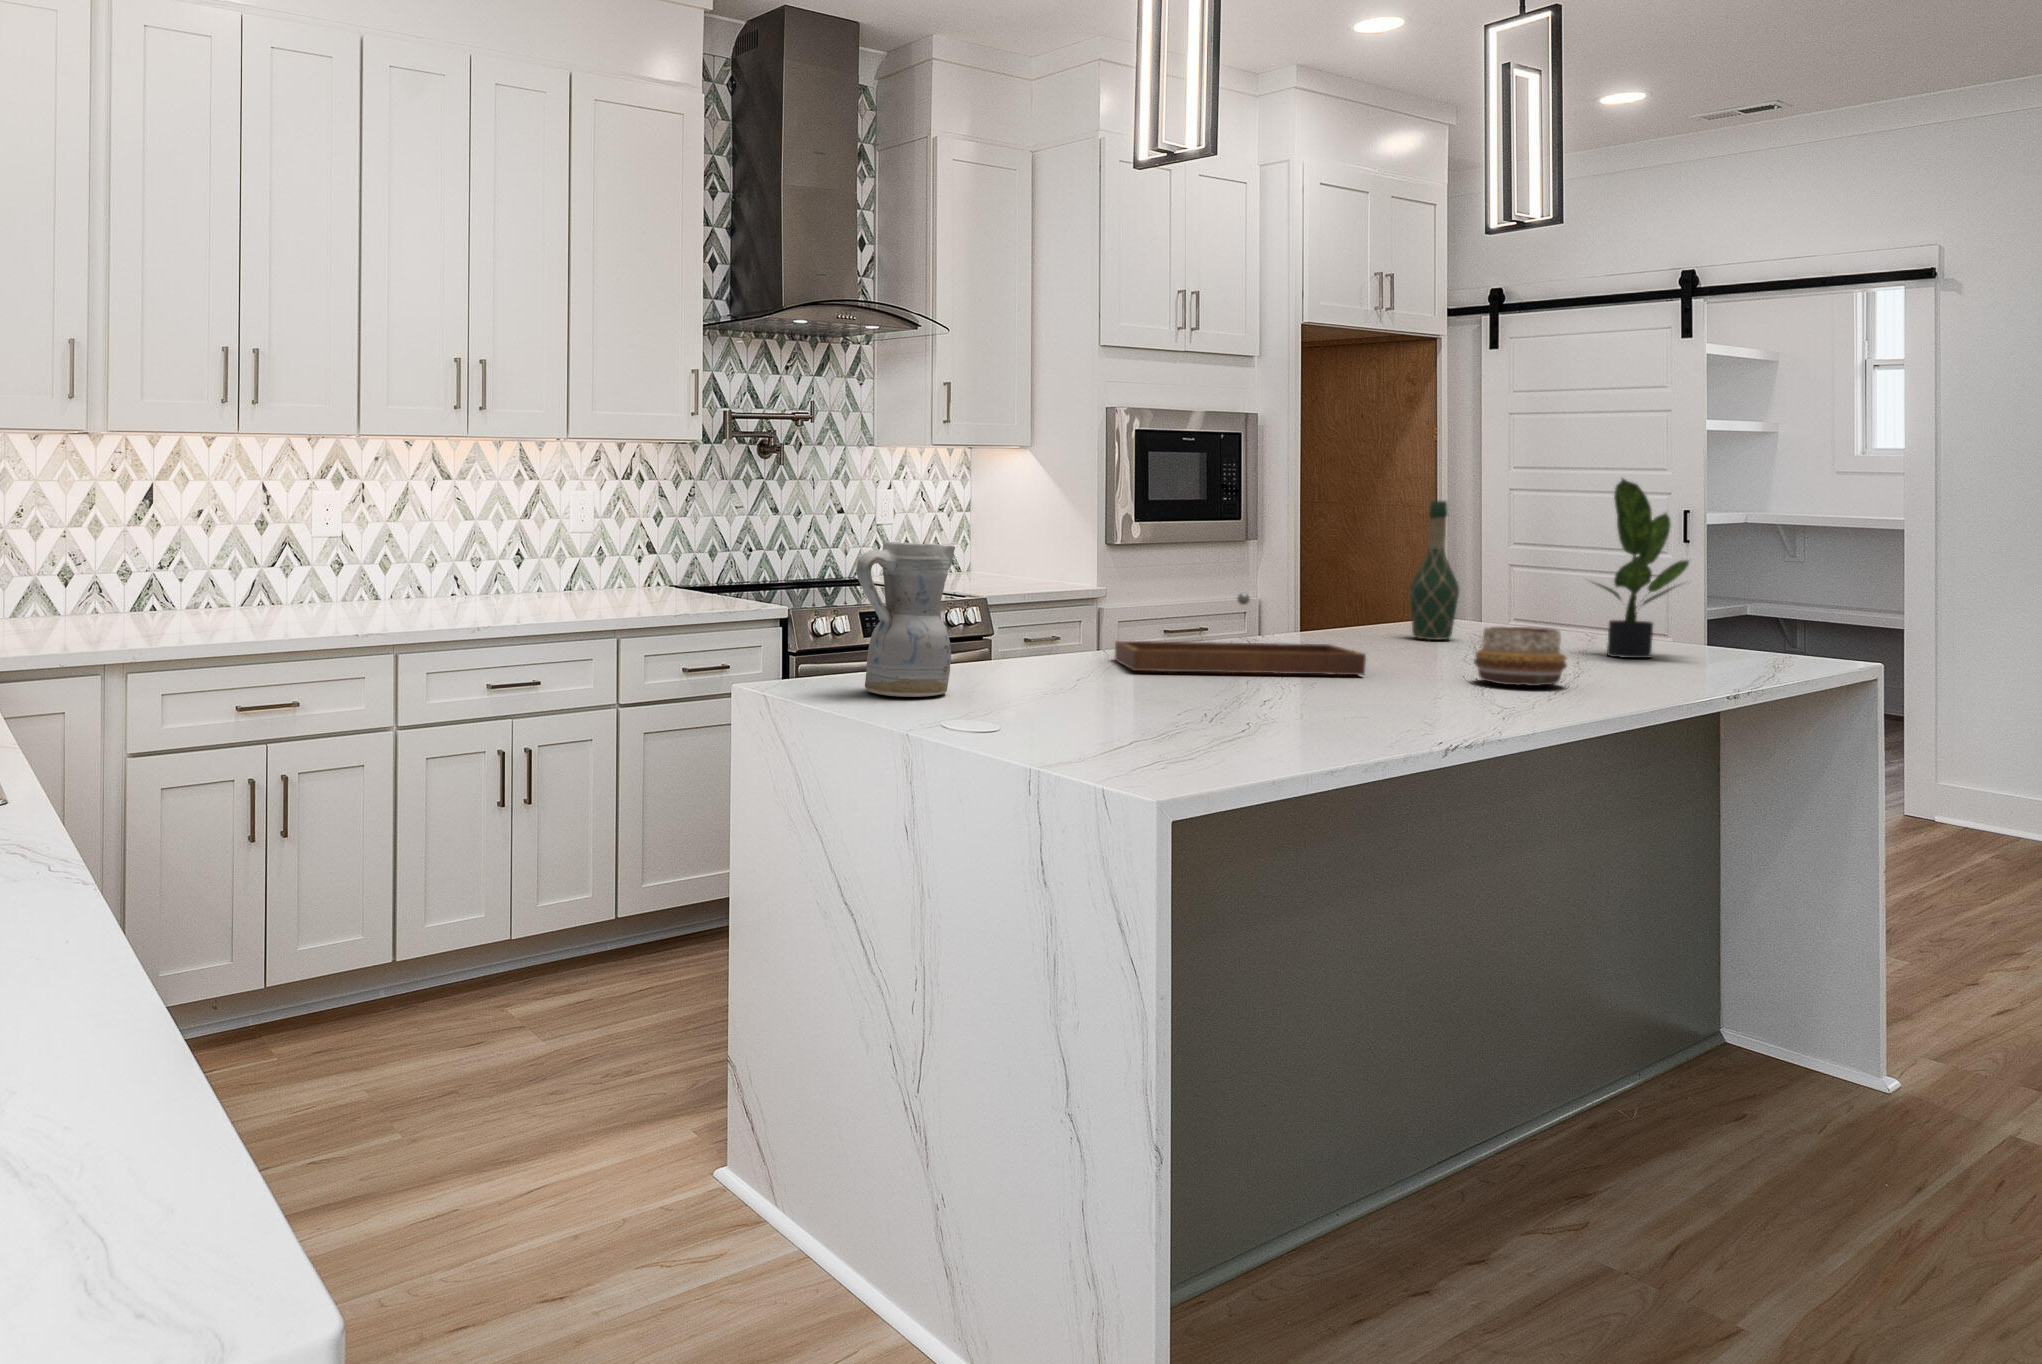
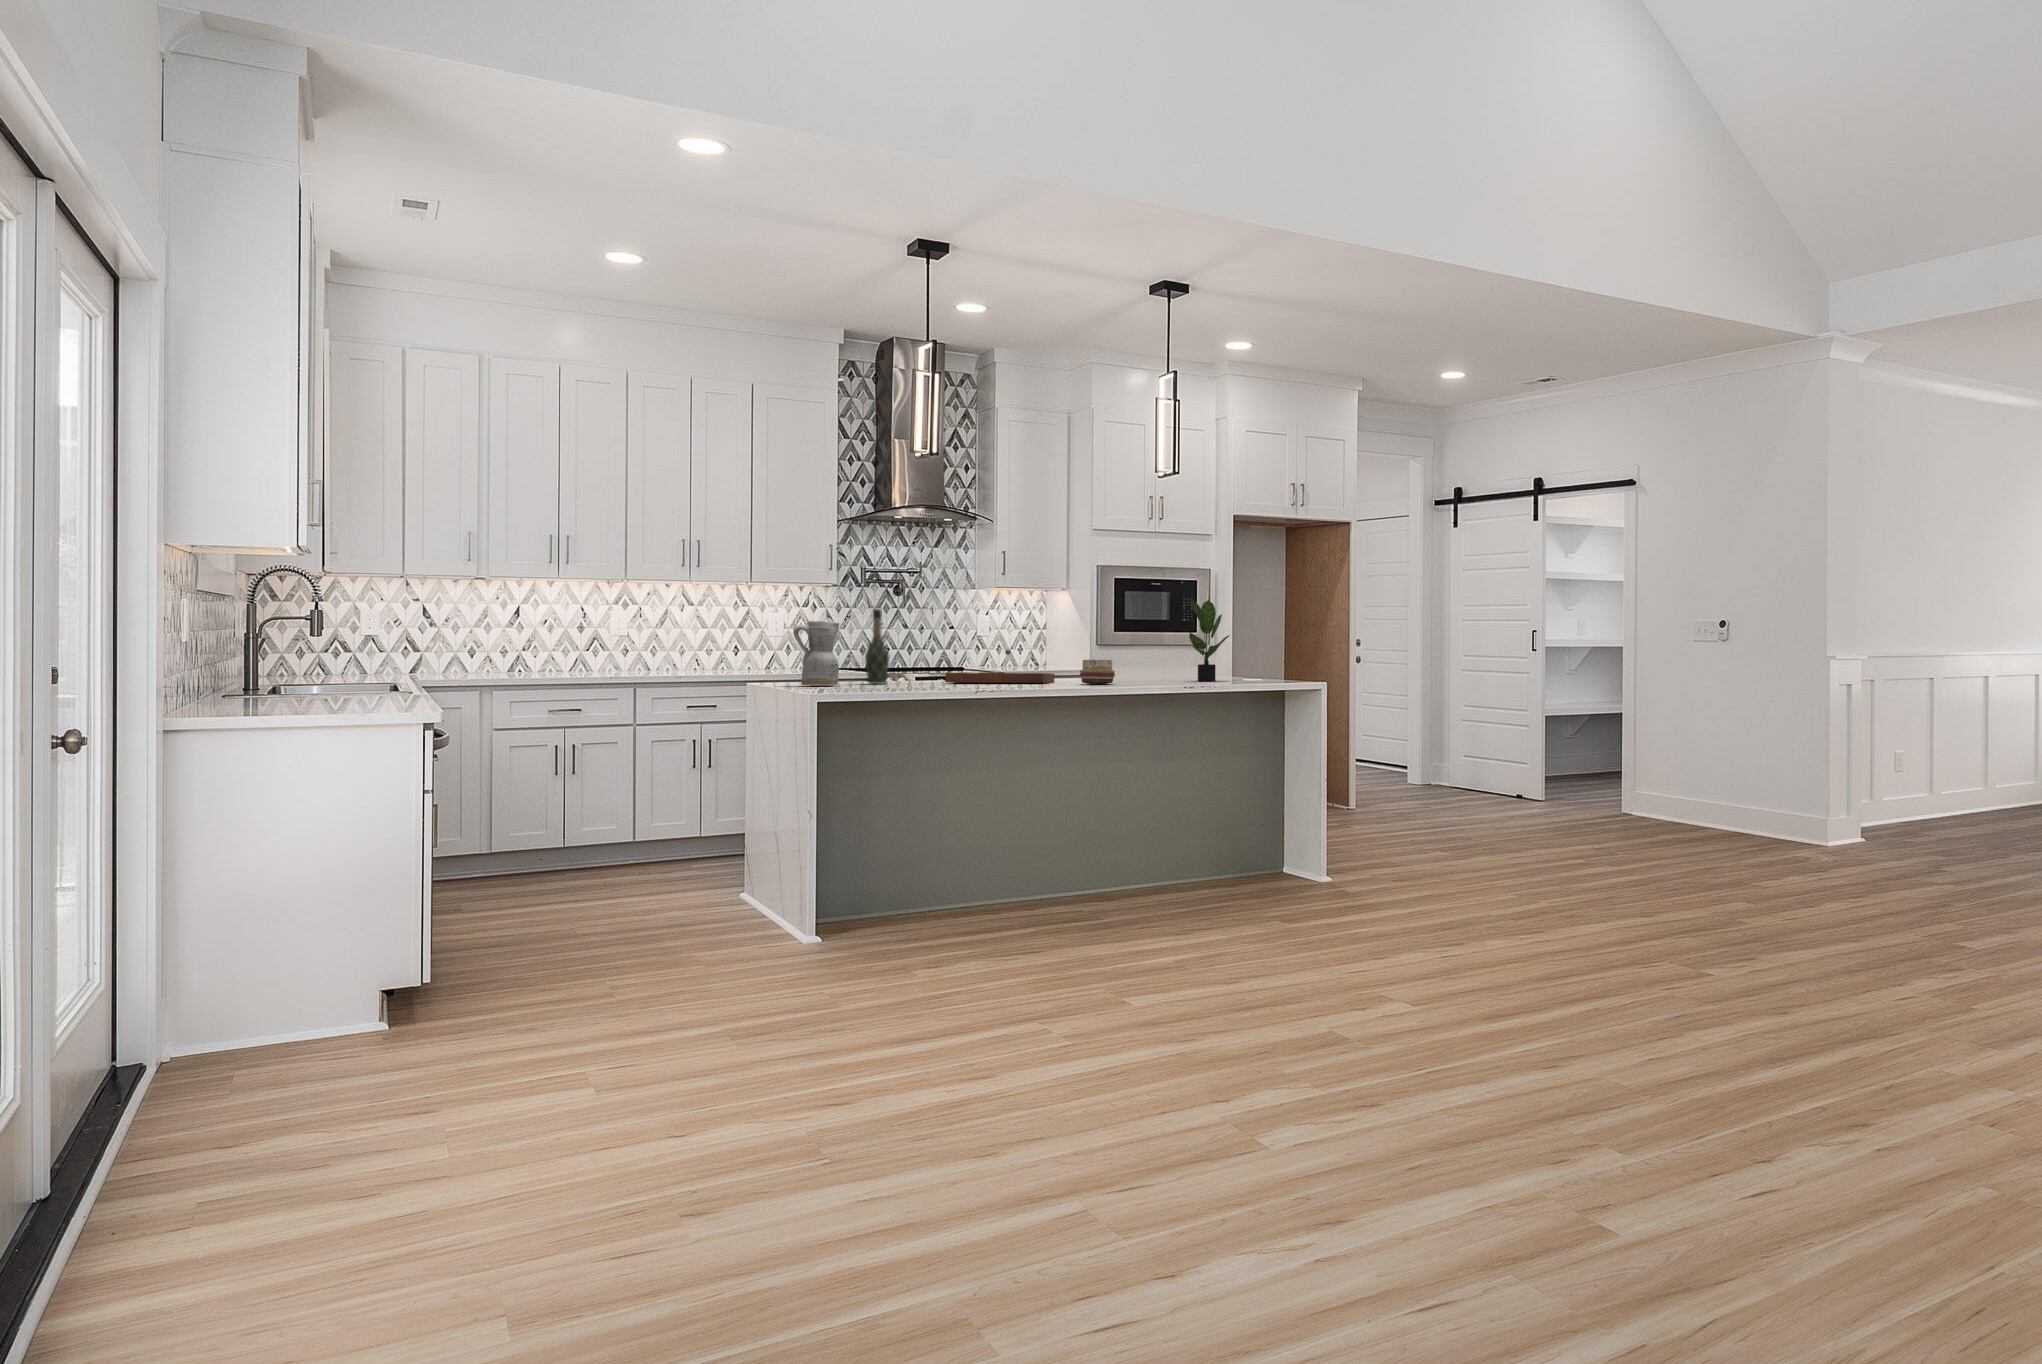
wine bottle: present [1410,501,1459,640] -> present [865,609,889,684]

